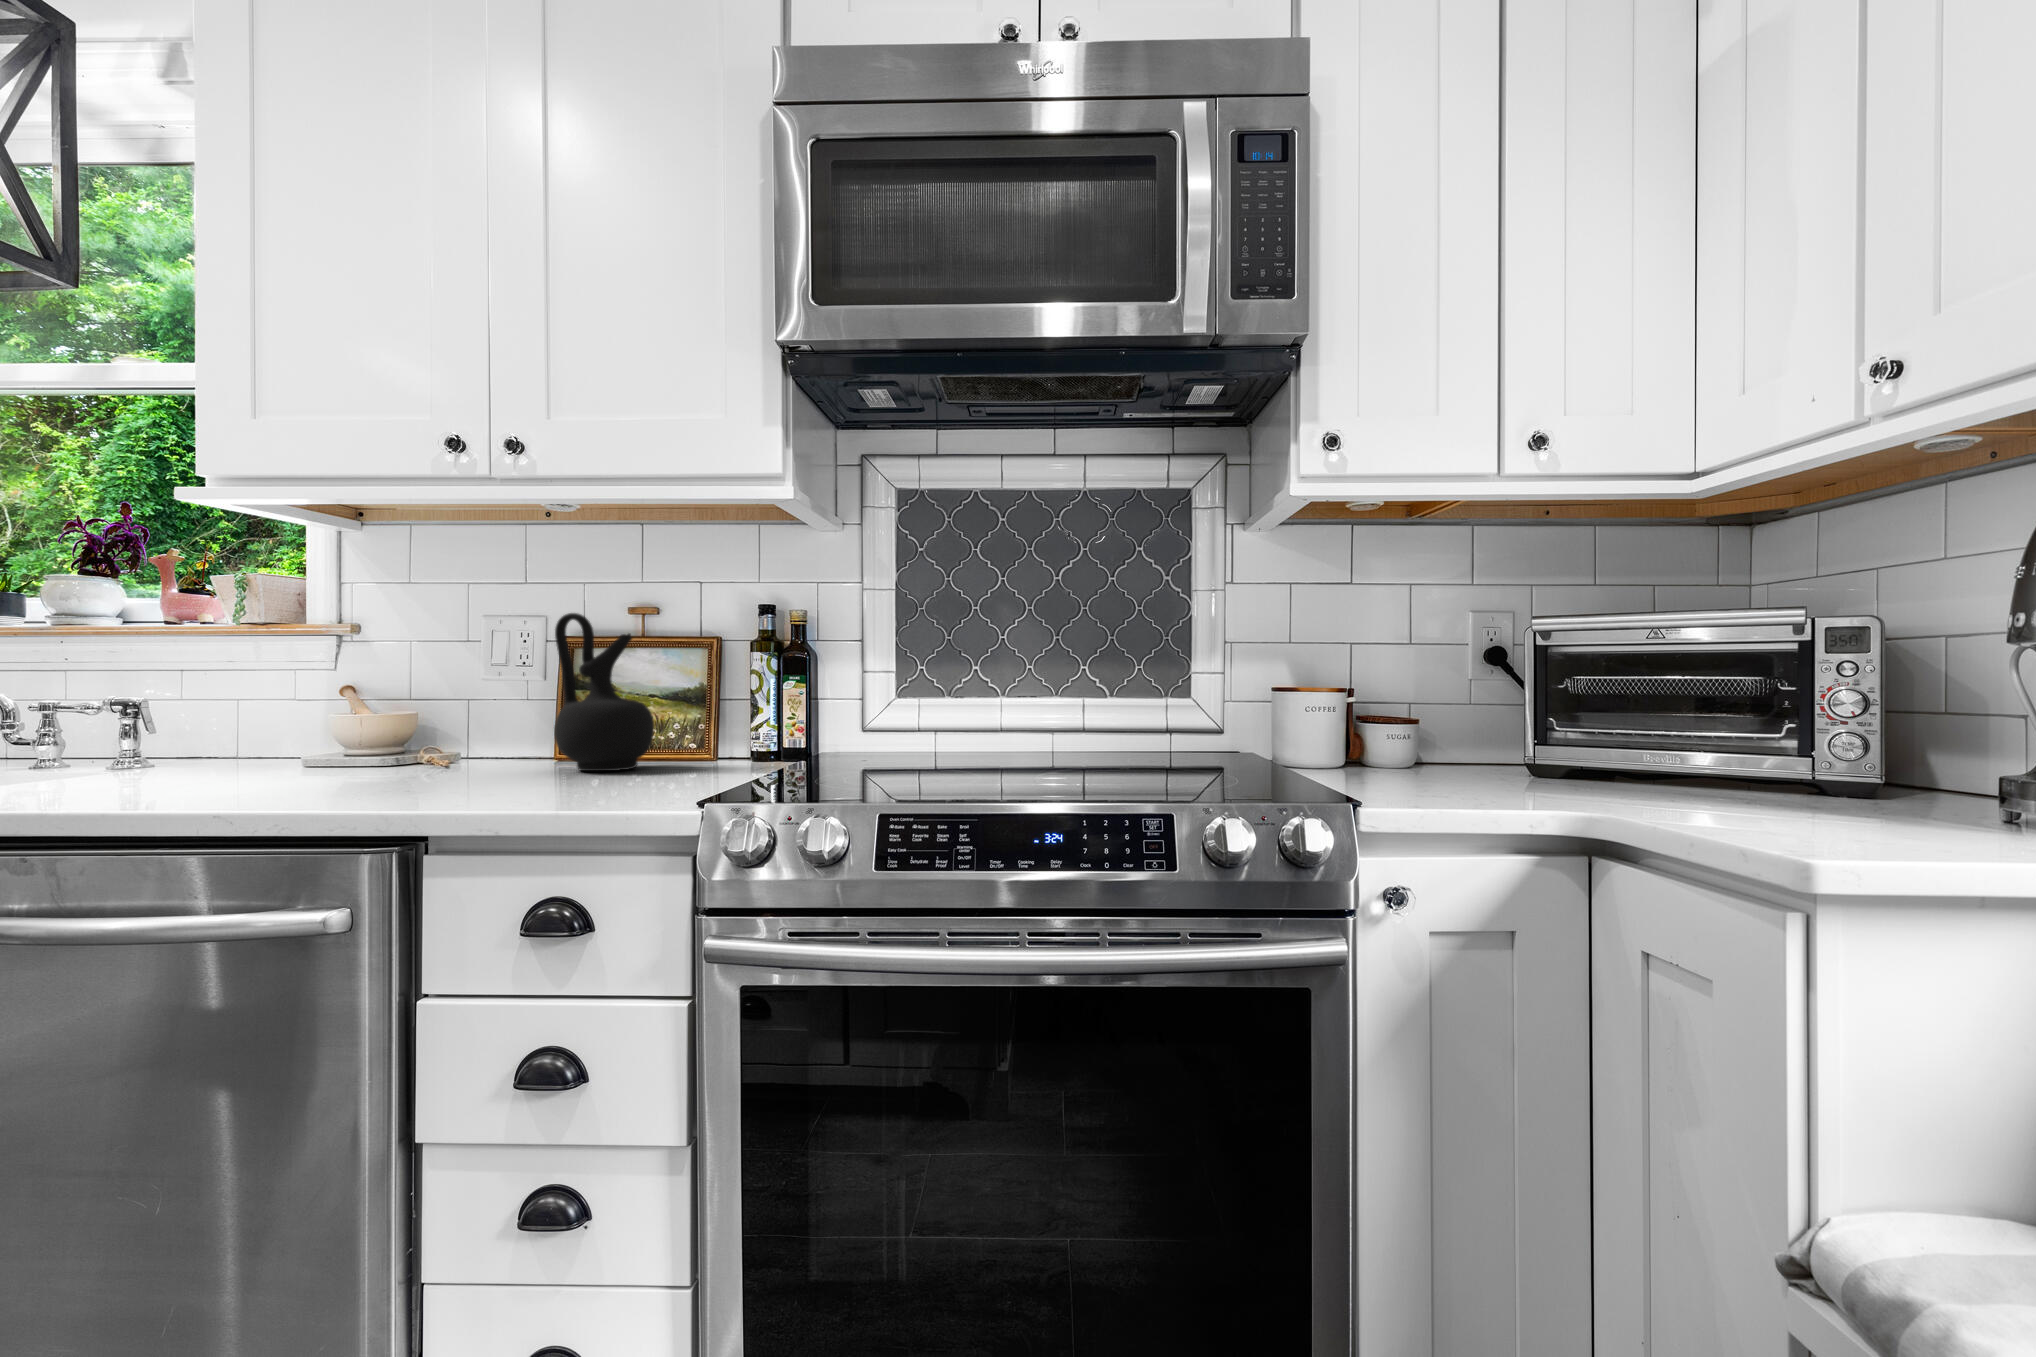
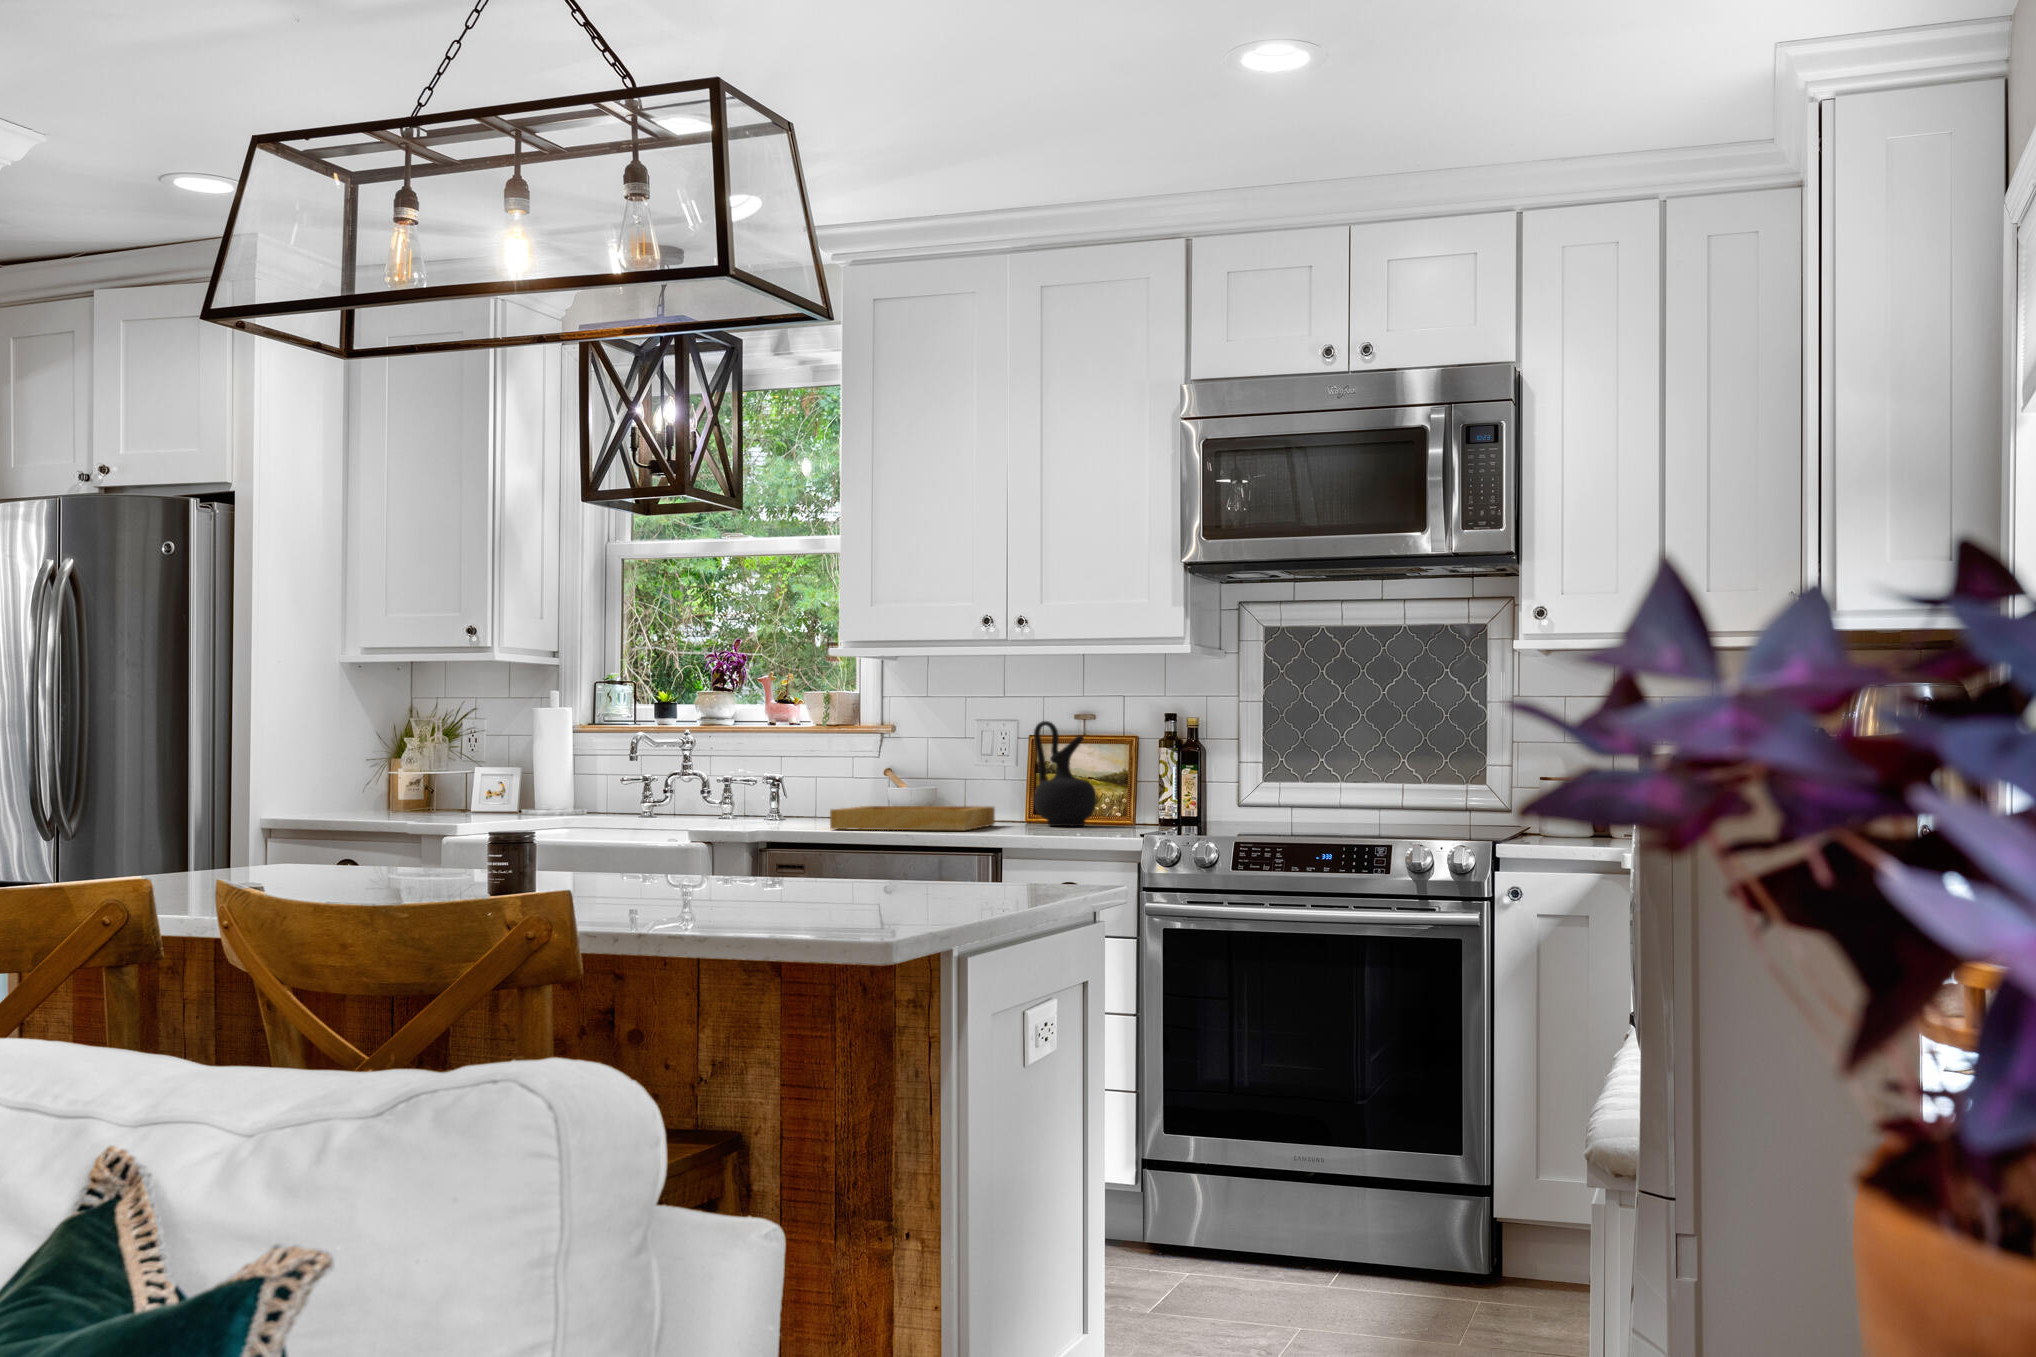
tray: none [134,743,492,800] -> present [830,806,995,830]

